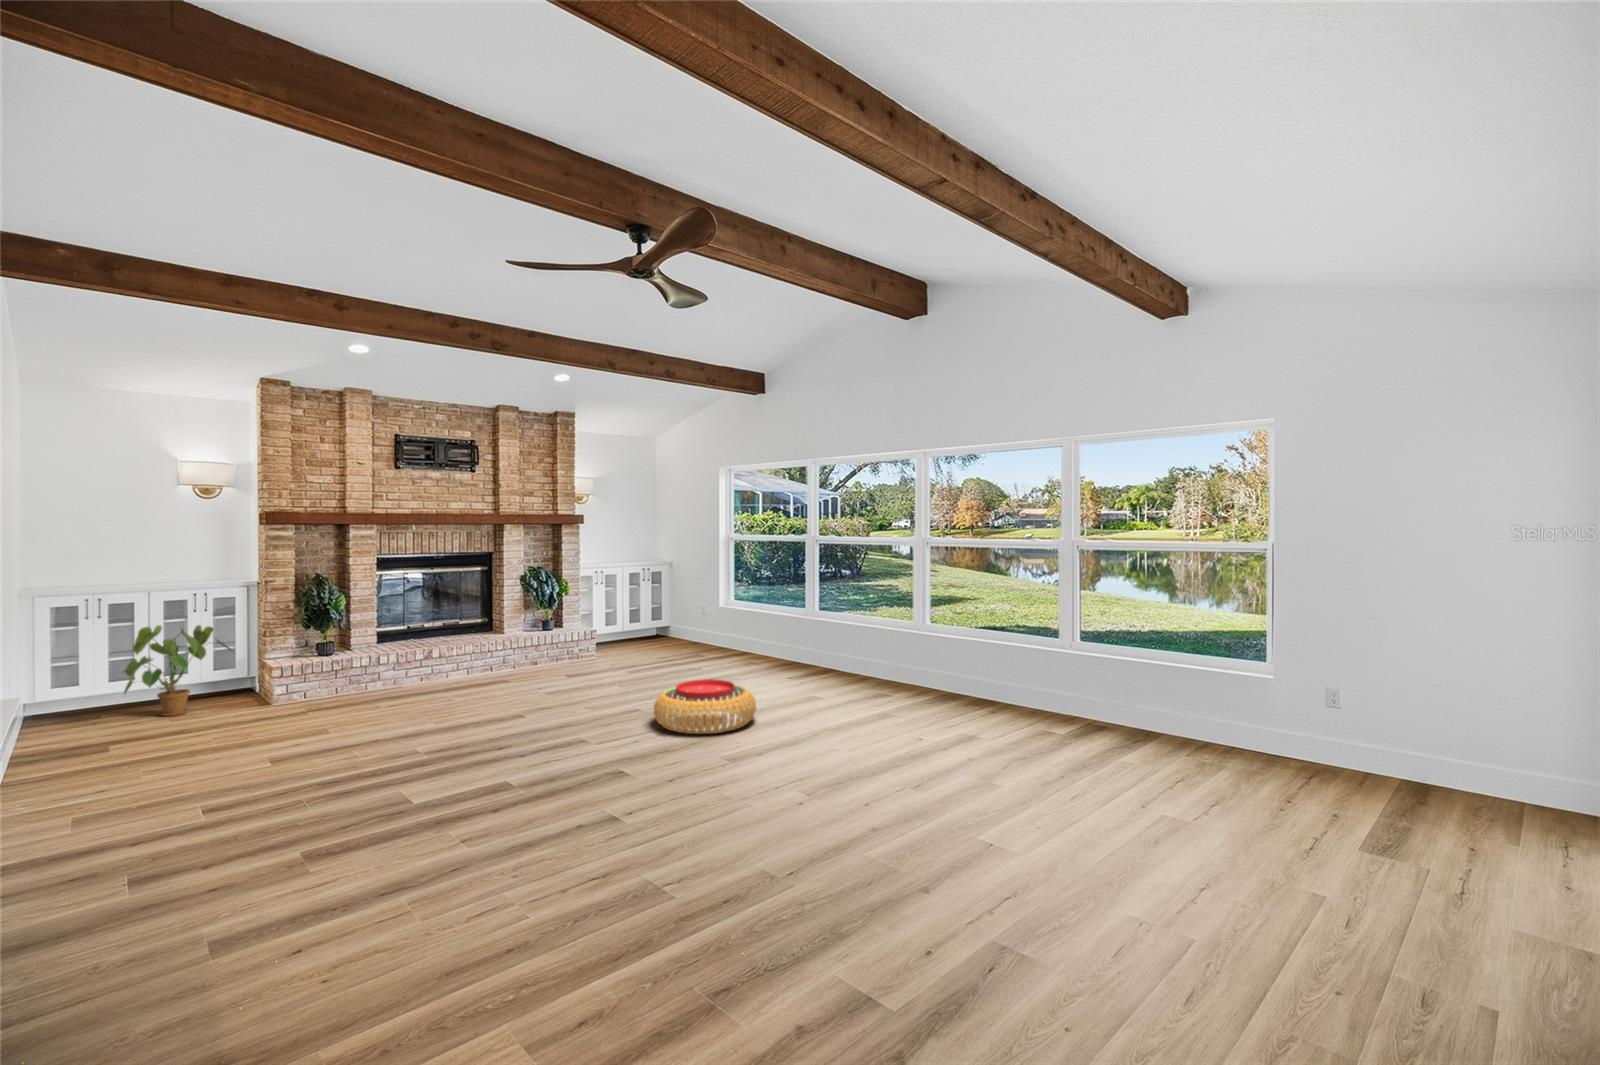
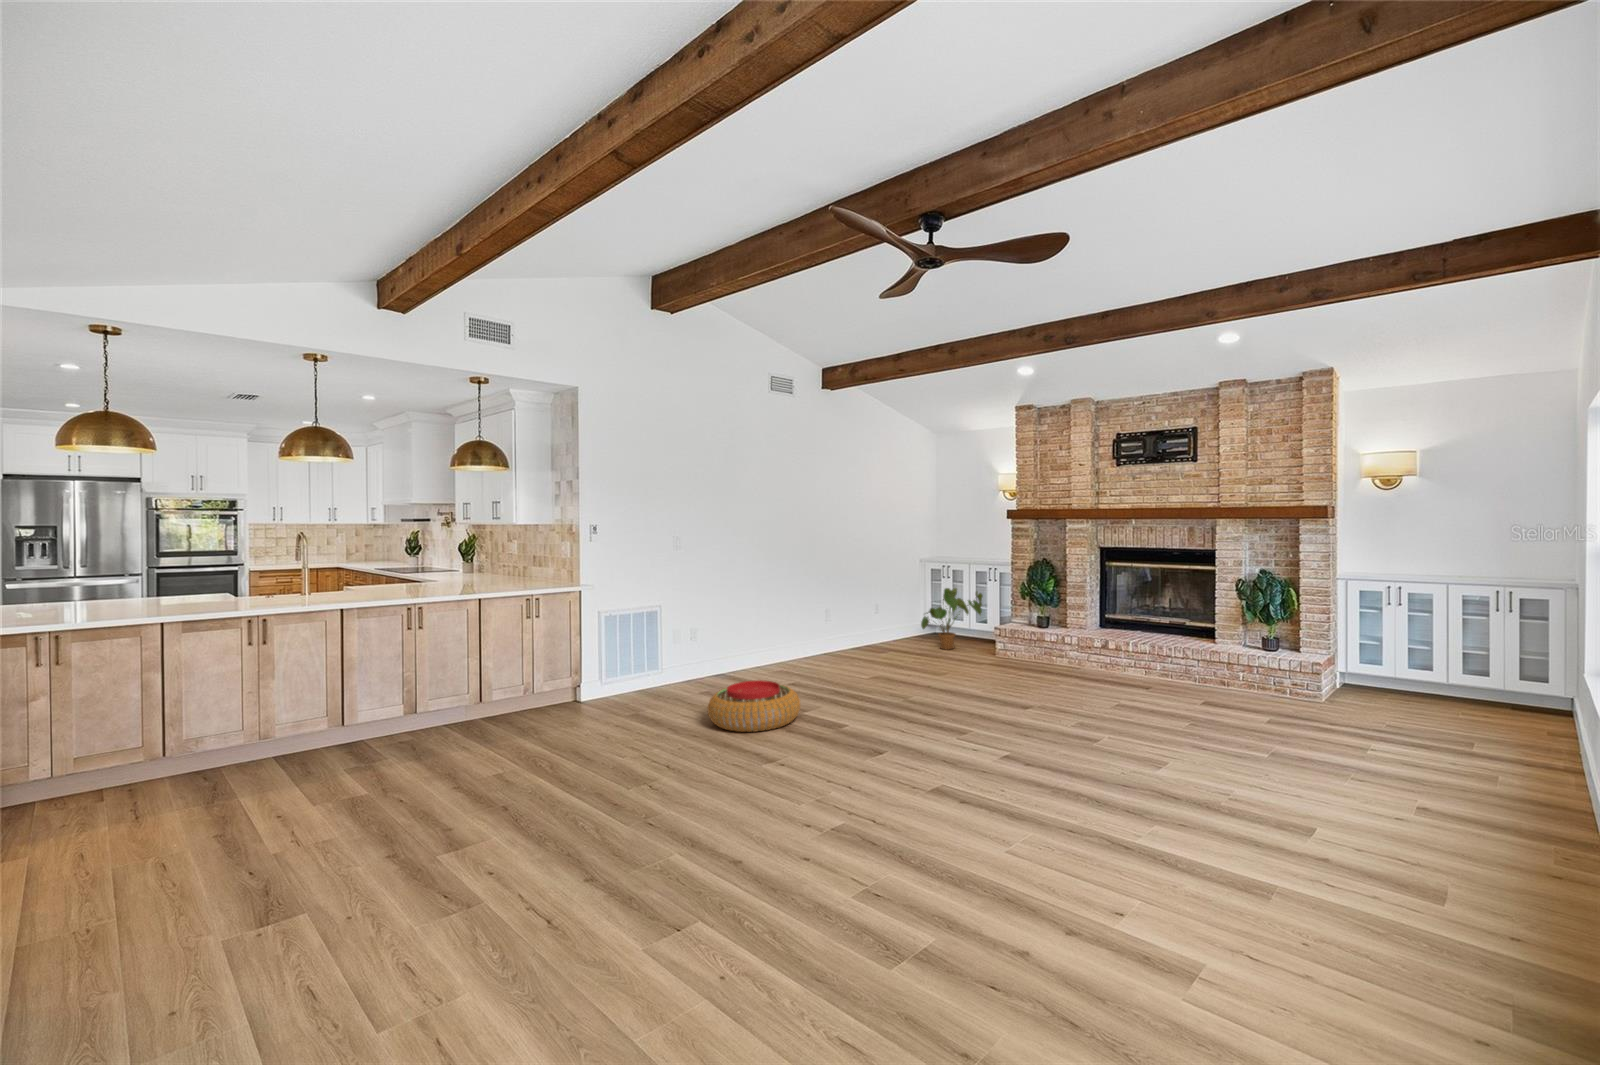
pouf: present [654,679,756,734] -> present [708,680,800,732]

